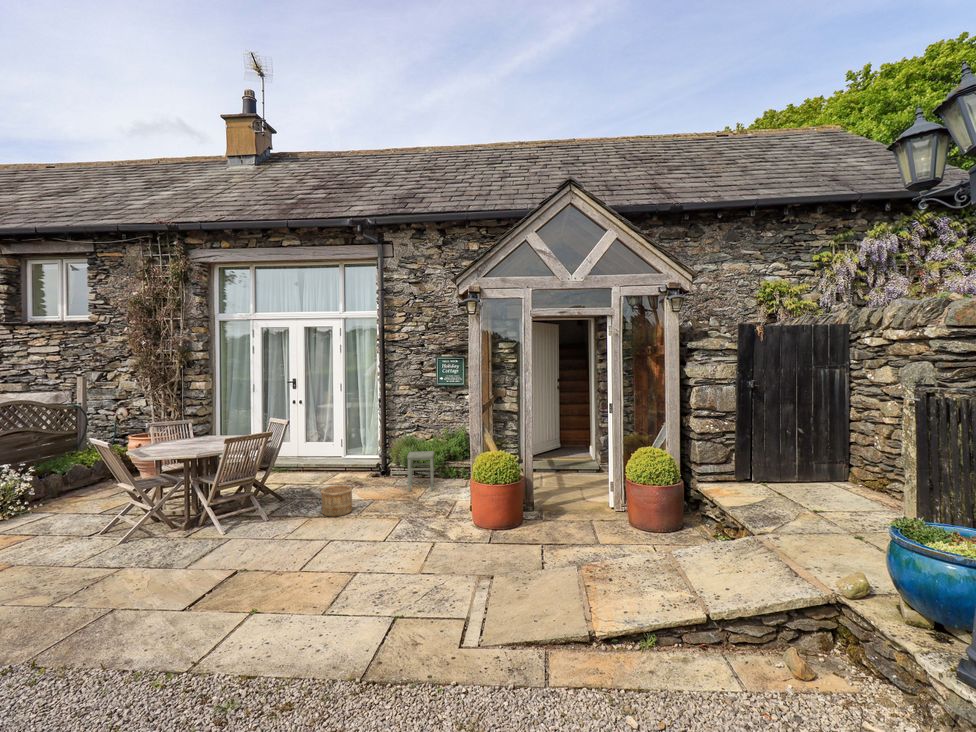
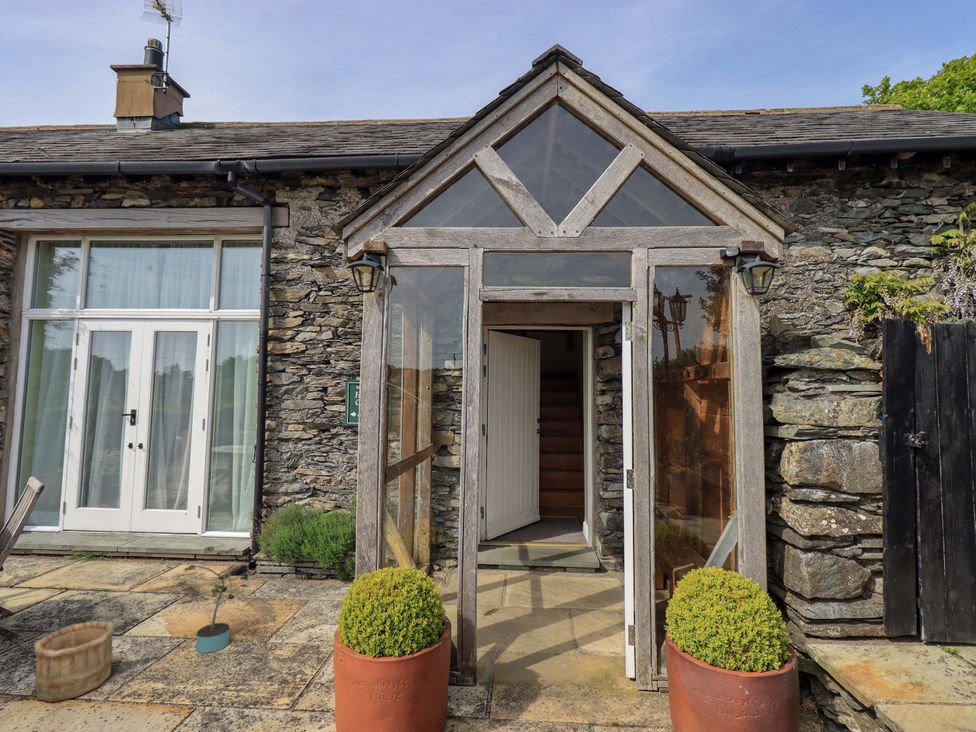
potted plant: none [378,451,409,503] -> present [185,546,248,653]
stool: present [407,451,434,491] -> none [262,538,321,616]

